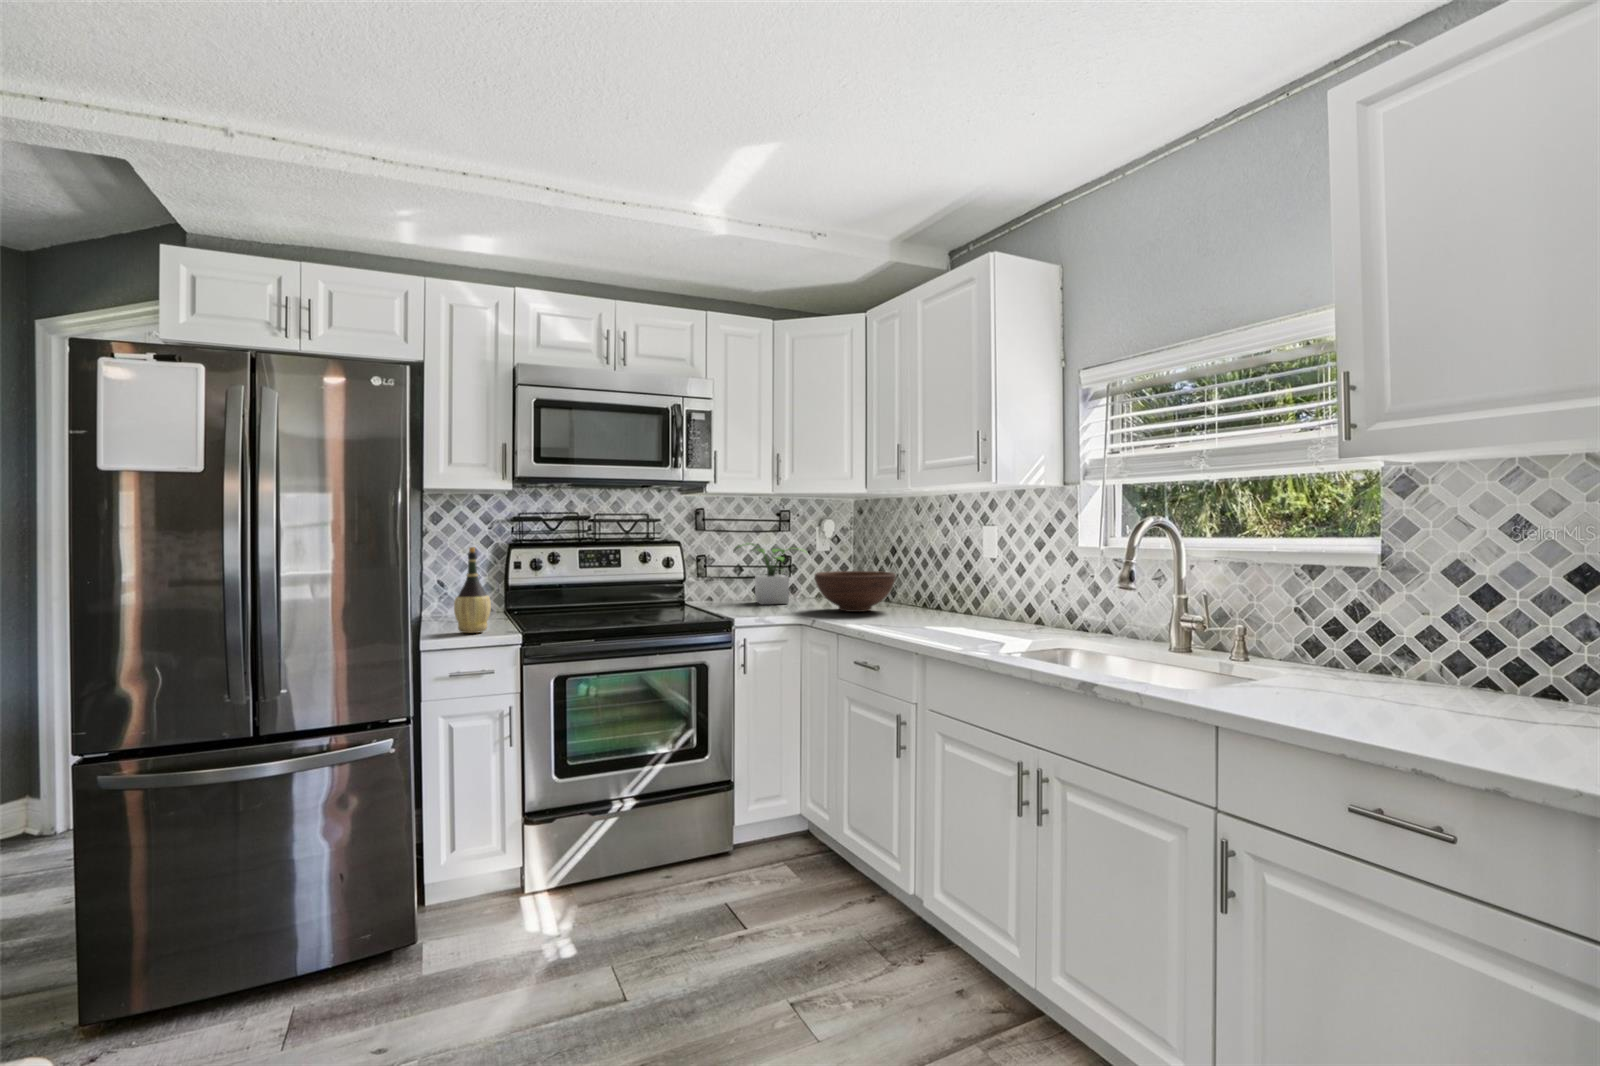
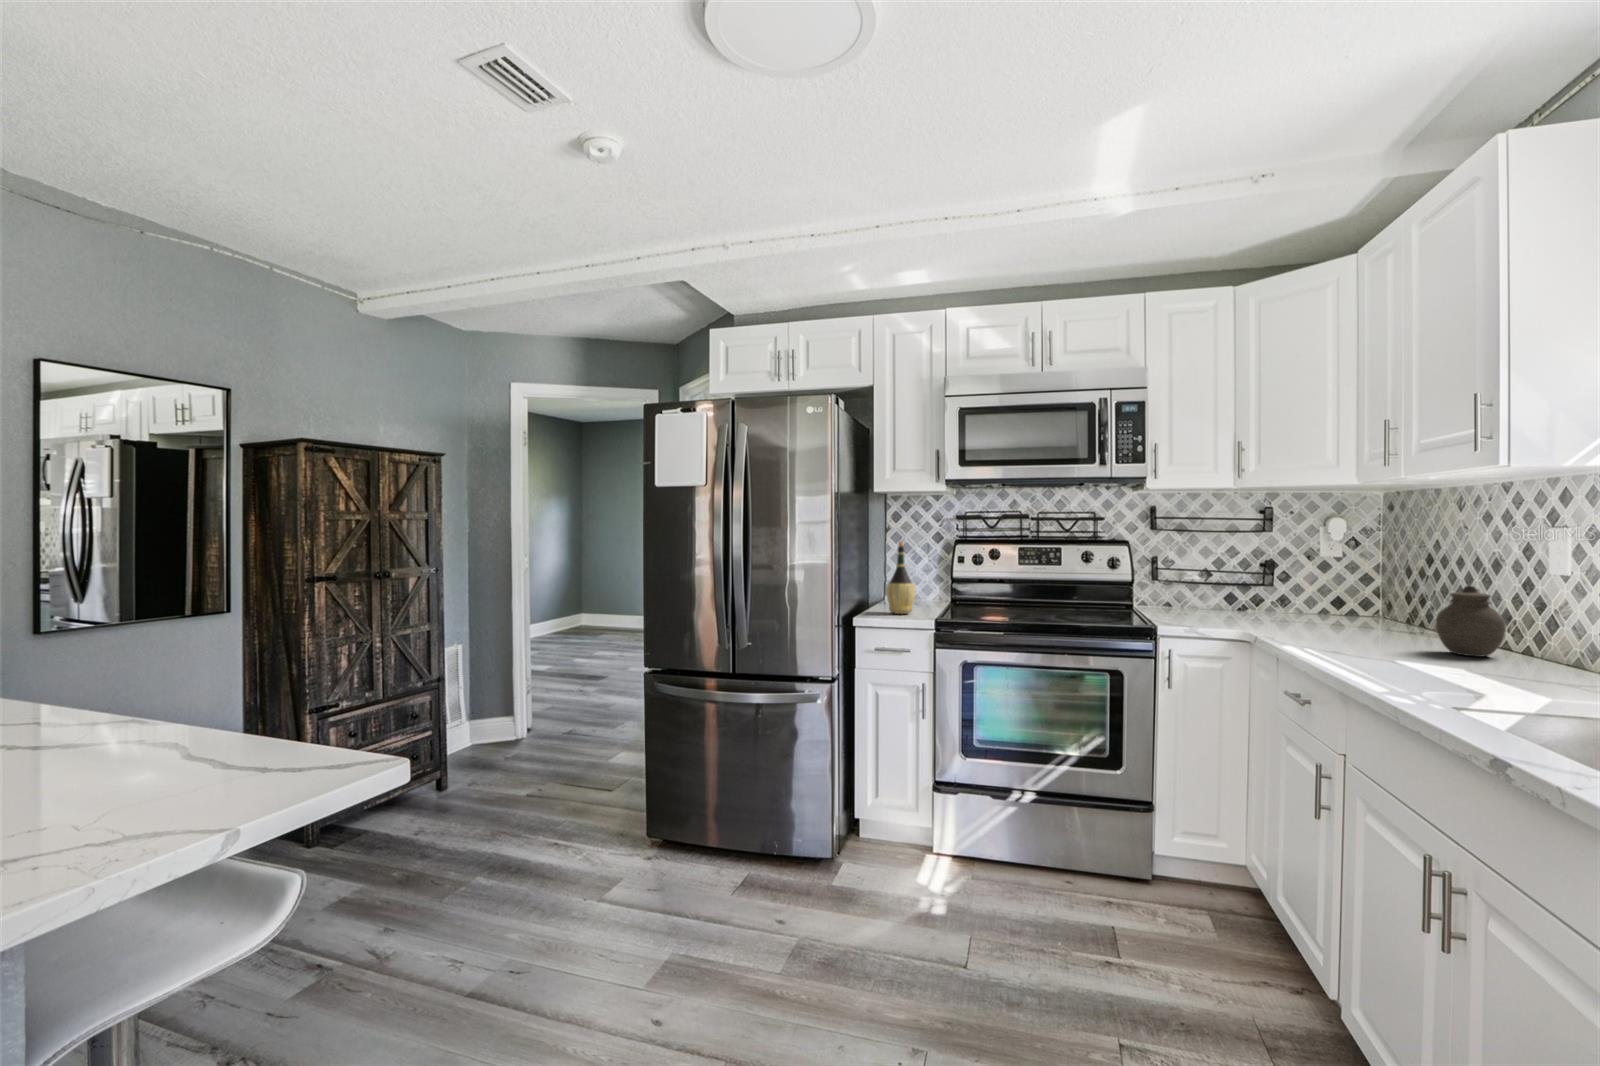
potted plant: present [734,543,806,604] -> none [1189,545,1289,616]
jar: none [923,568,960,618] -> present [1436,586,1506,657]
fruit bowl: present [815,571,896,612] -> none [1280,582,1407,634]

